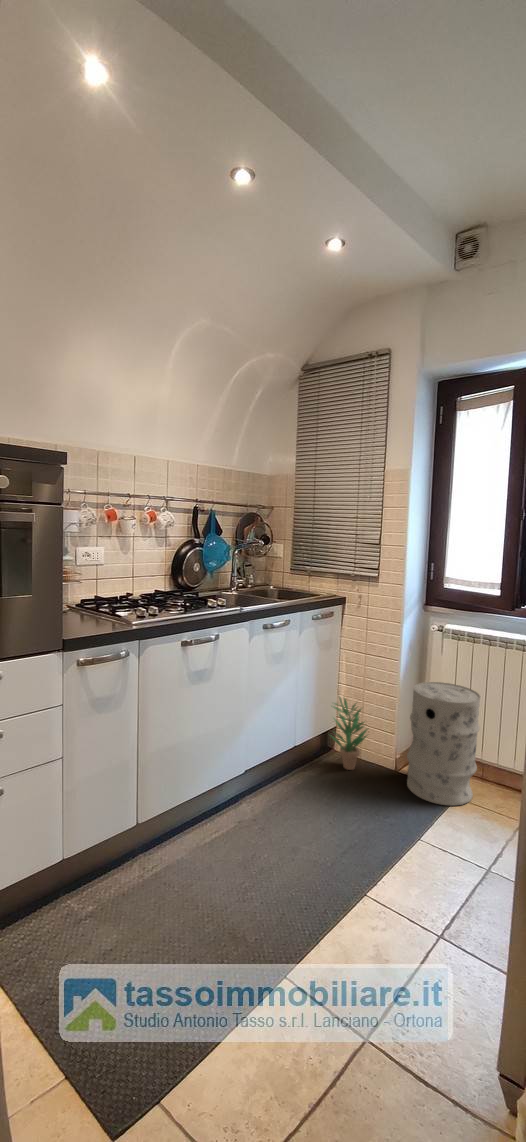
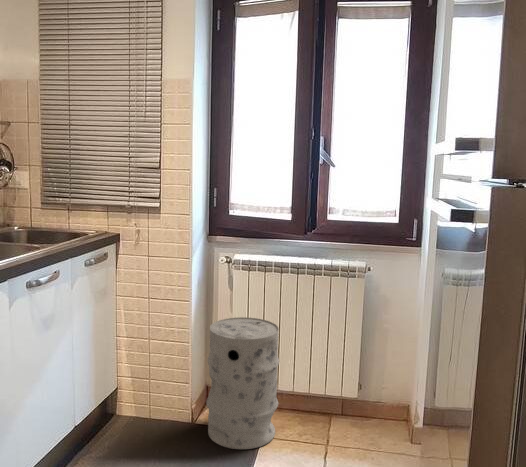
potted plant: present [332,697,367,770] -> none [113,350,162,436]

